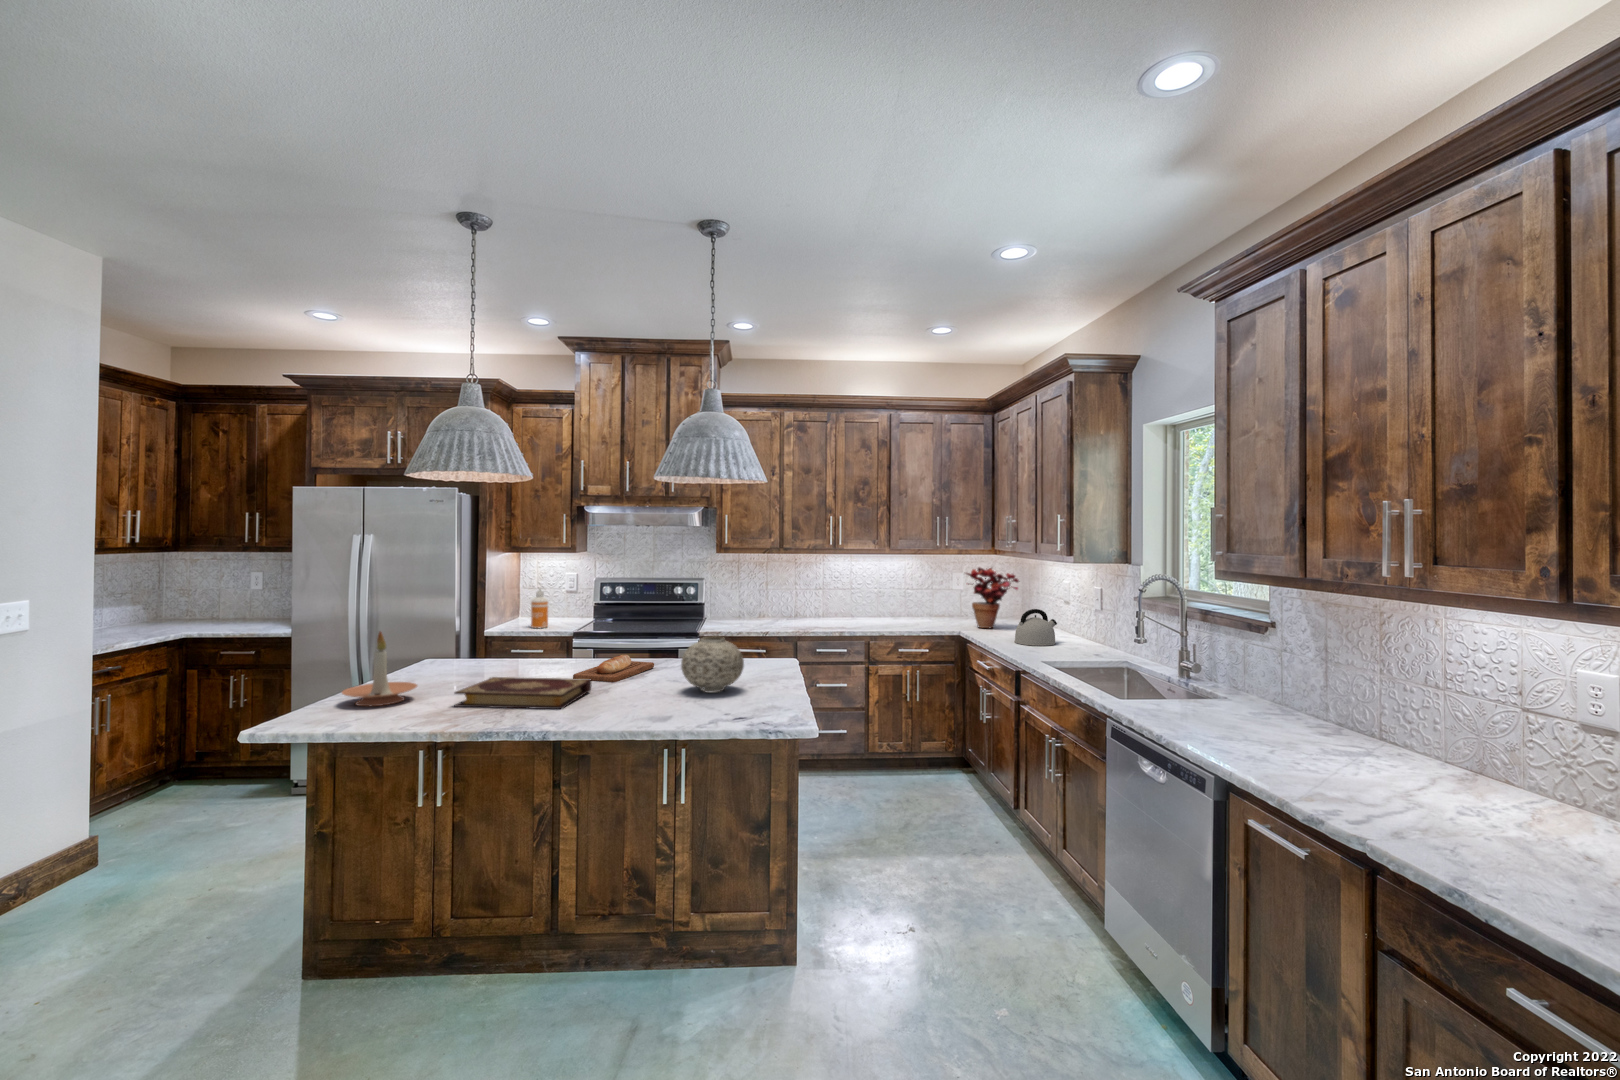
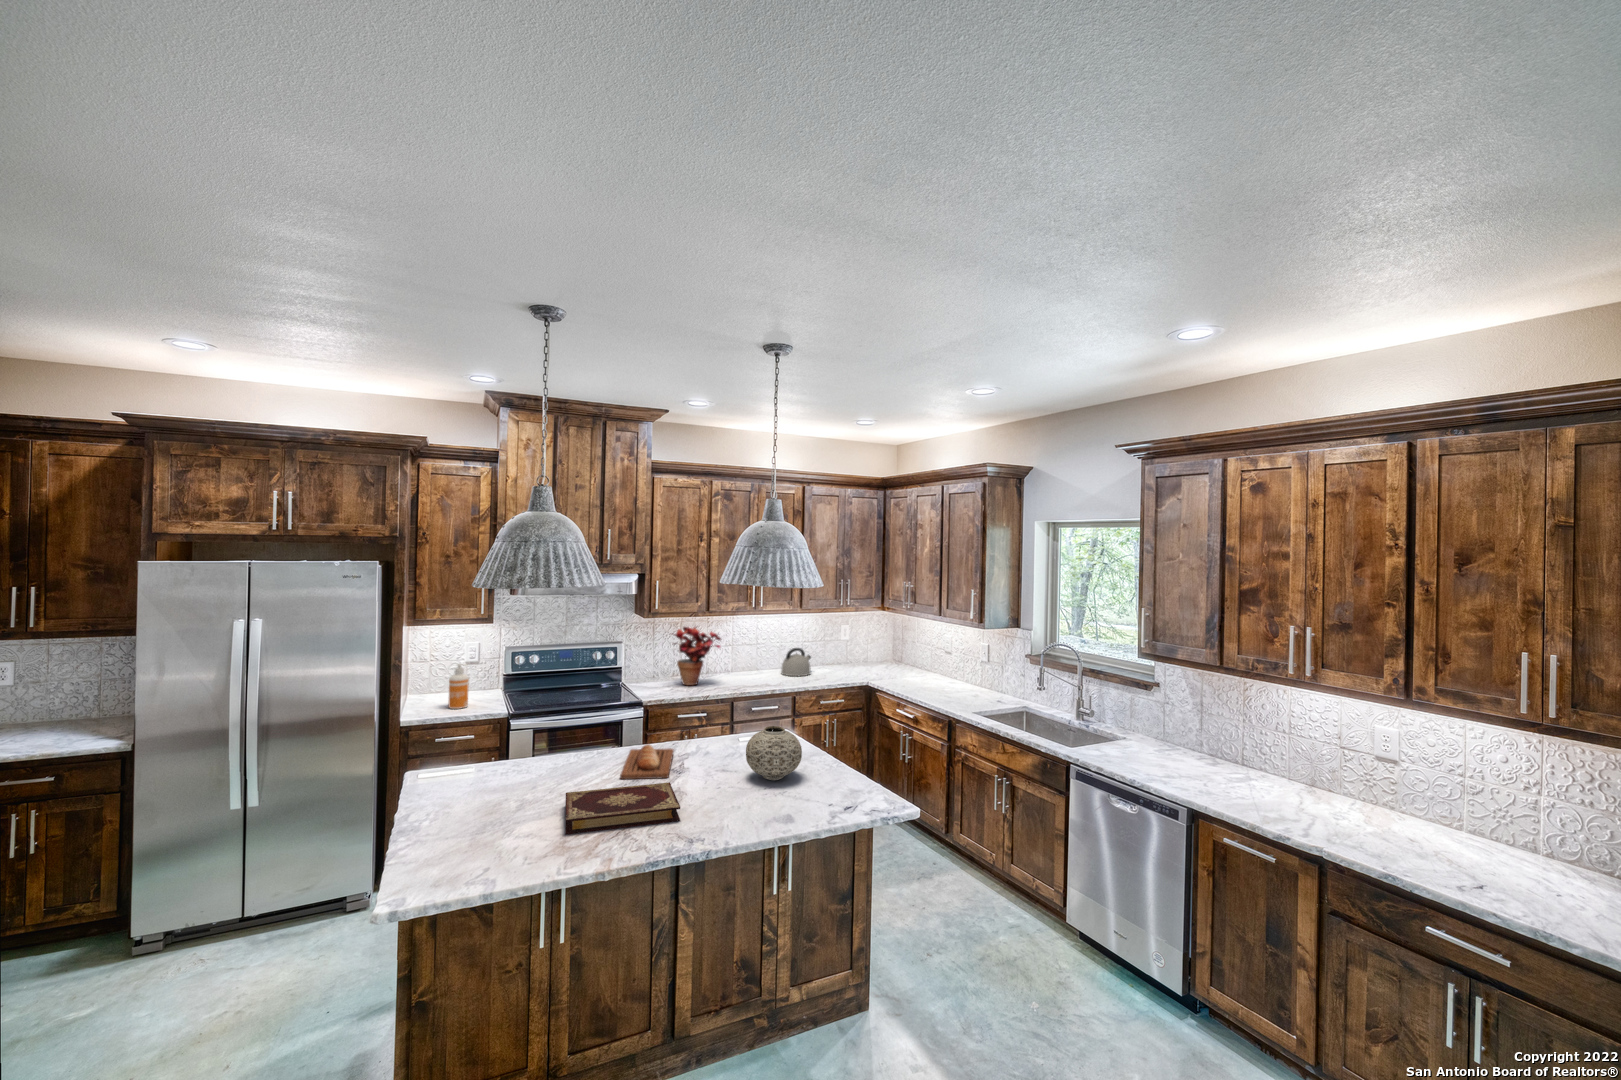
potted plant: present [966,567,1019,628] -> present [673,627,721,685]
kettle: present [1015,609,1057,646] -> present [781,648,811,676]
candle holder: present [342,632,417,706] -> none [429,764,508,851]

